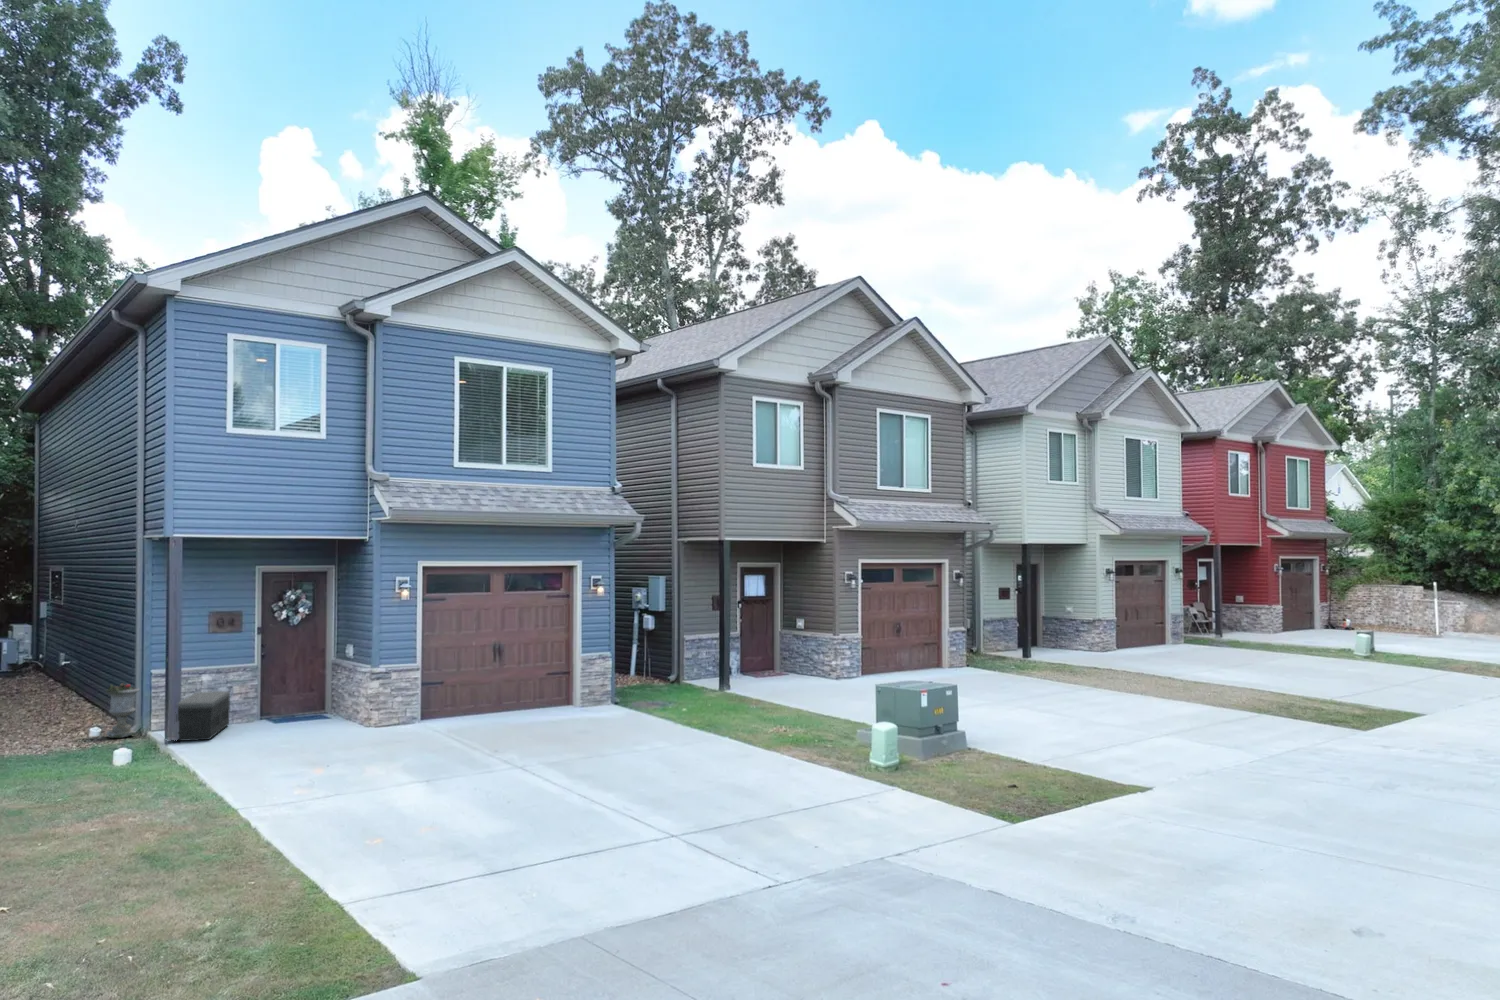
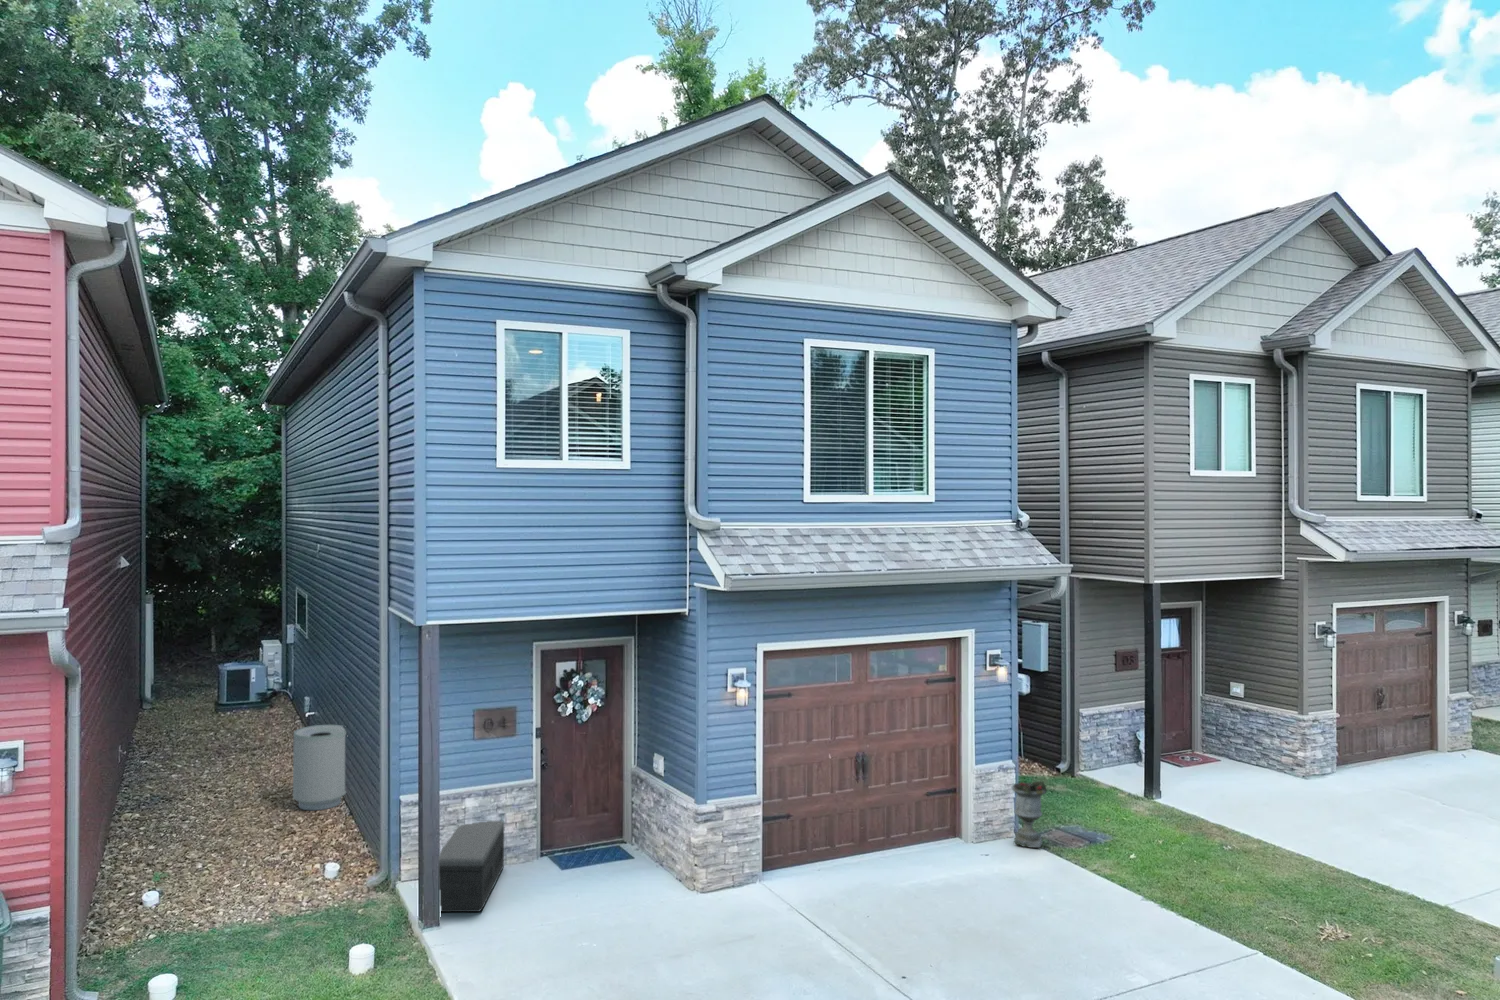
trash can: none [52,648,101,710] -> present [293,725,346,810]
planter: present [106,683,139,738] -> present [1012,781,1047,848]

